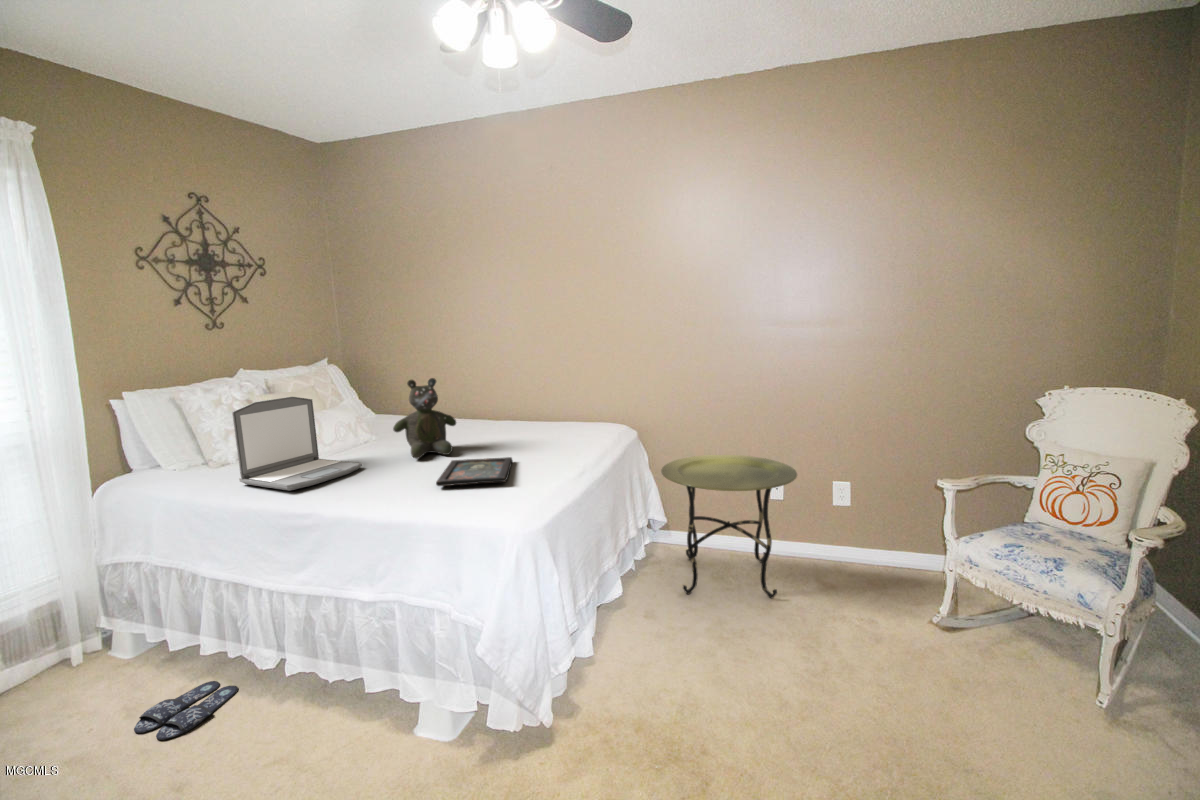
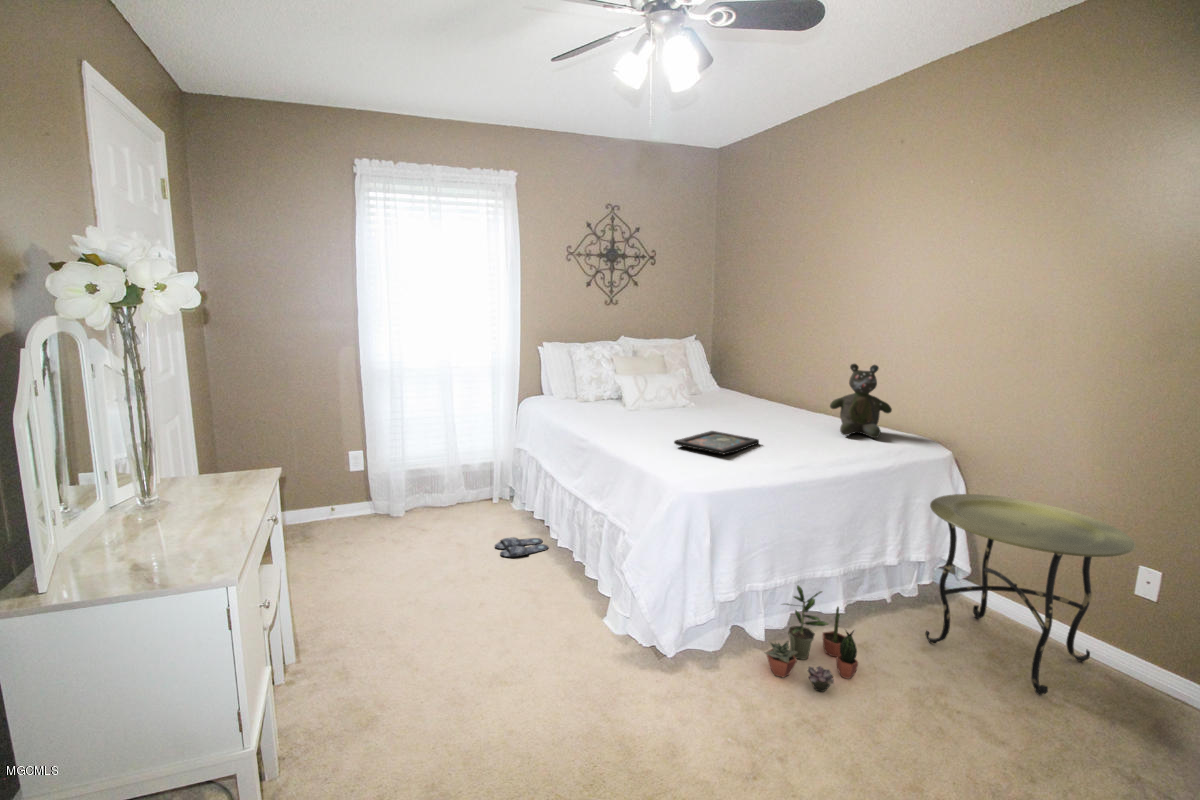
teddy bear: present [393,378,456,459] -> present [830,364,892,438]
laptop: present [232,397,362,491] -> none [576,359,652,425]
potted plant: none [603,586,679,691] -> present [765,585,858,692]

